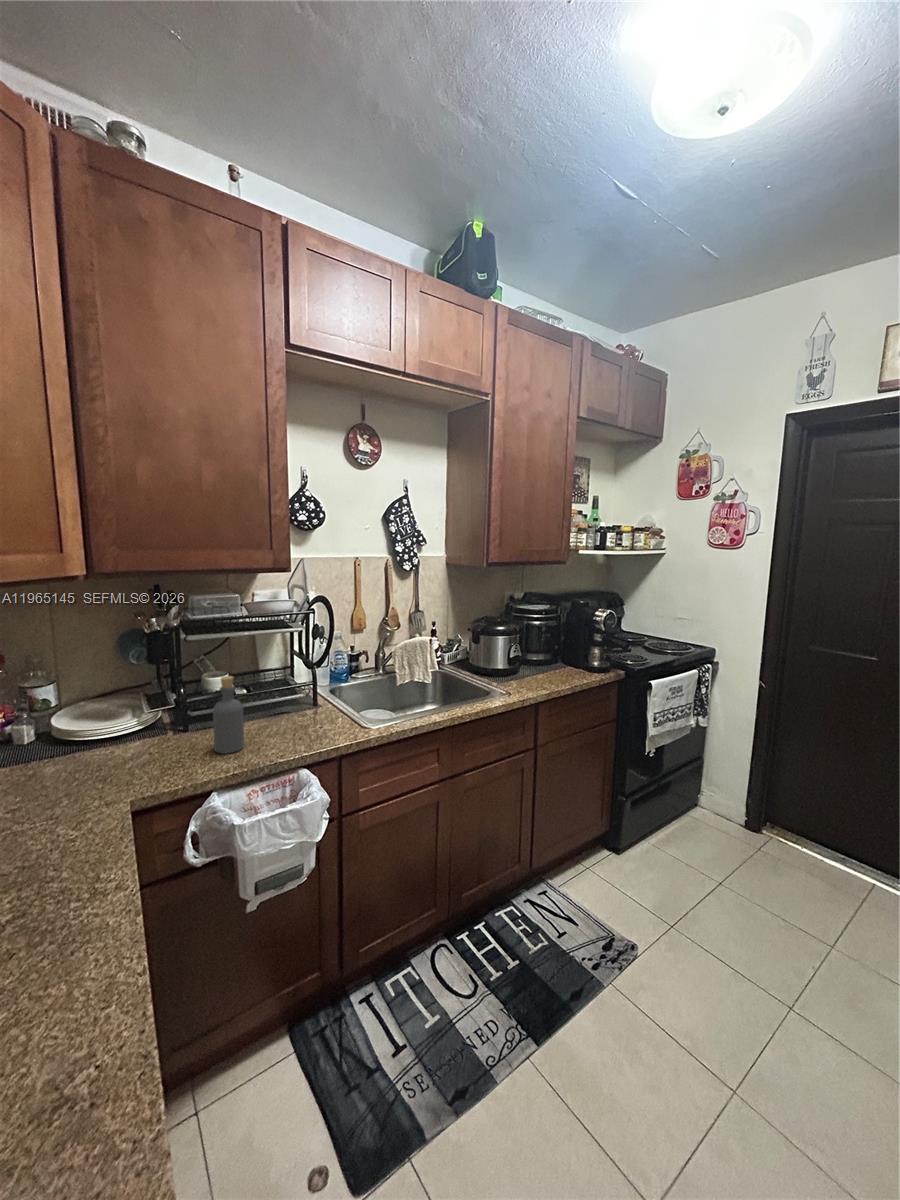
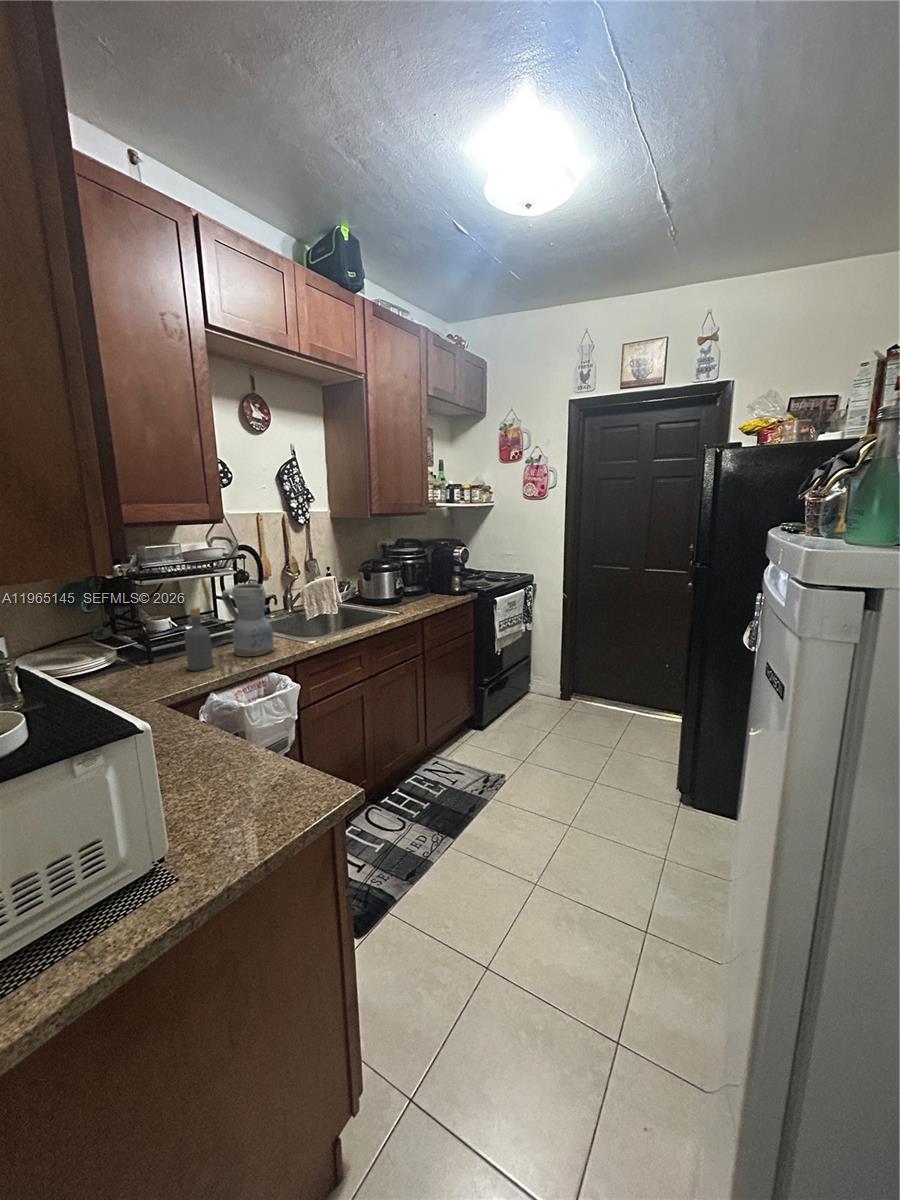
ceramic pitcher: none [273,648,326,739] -> present [221,584,273,656]

